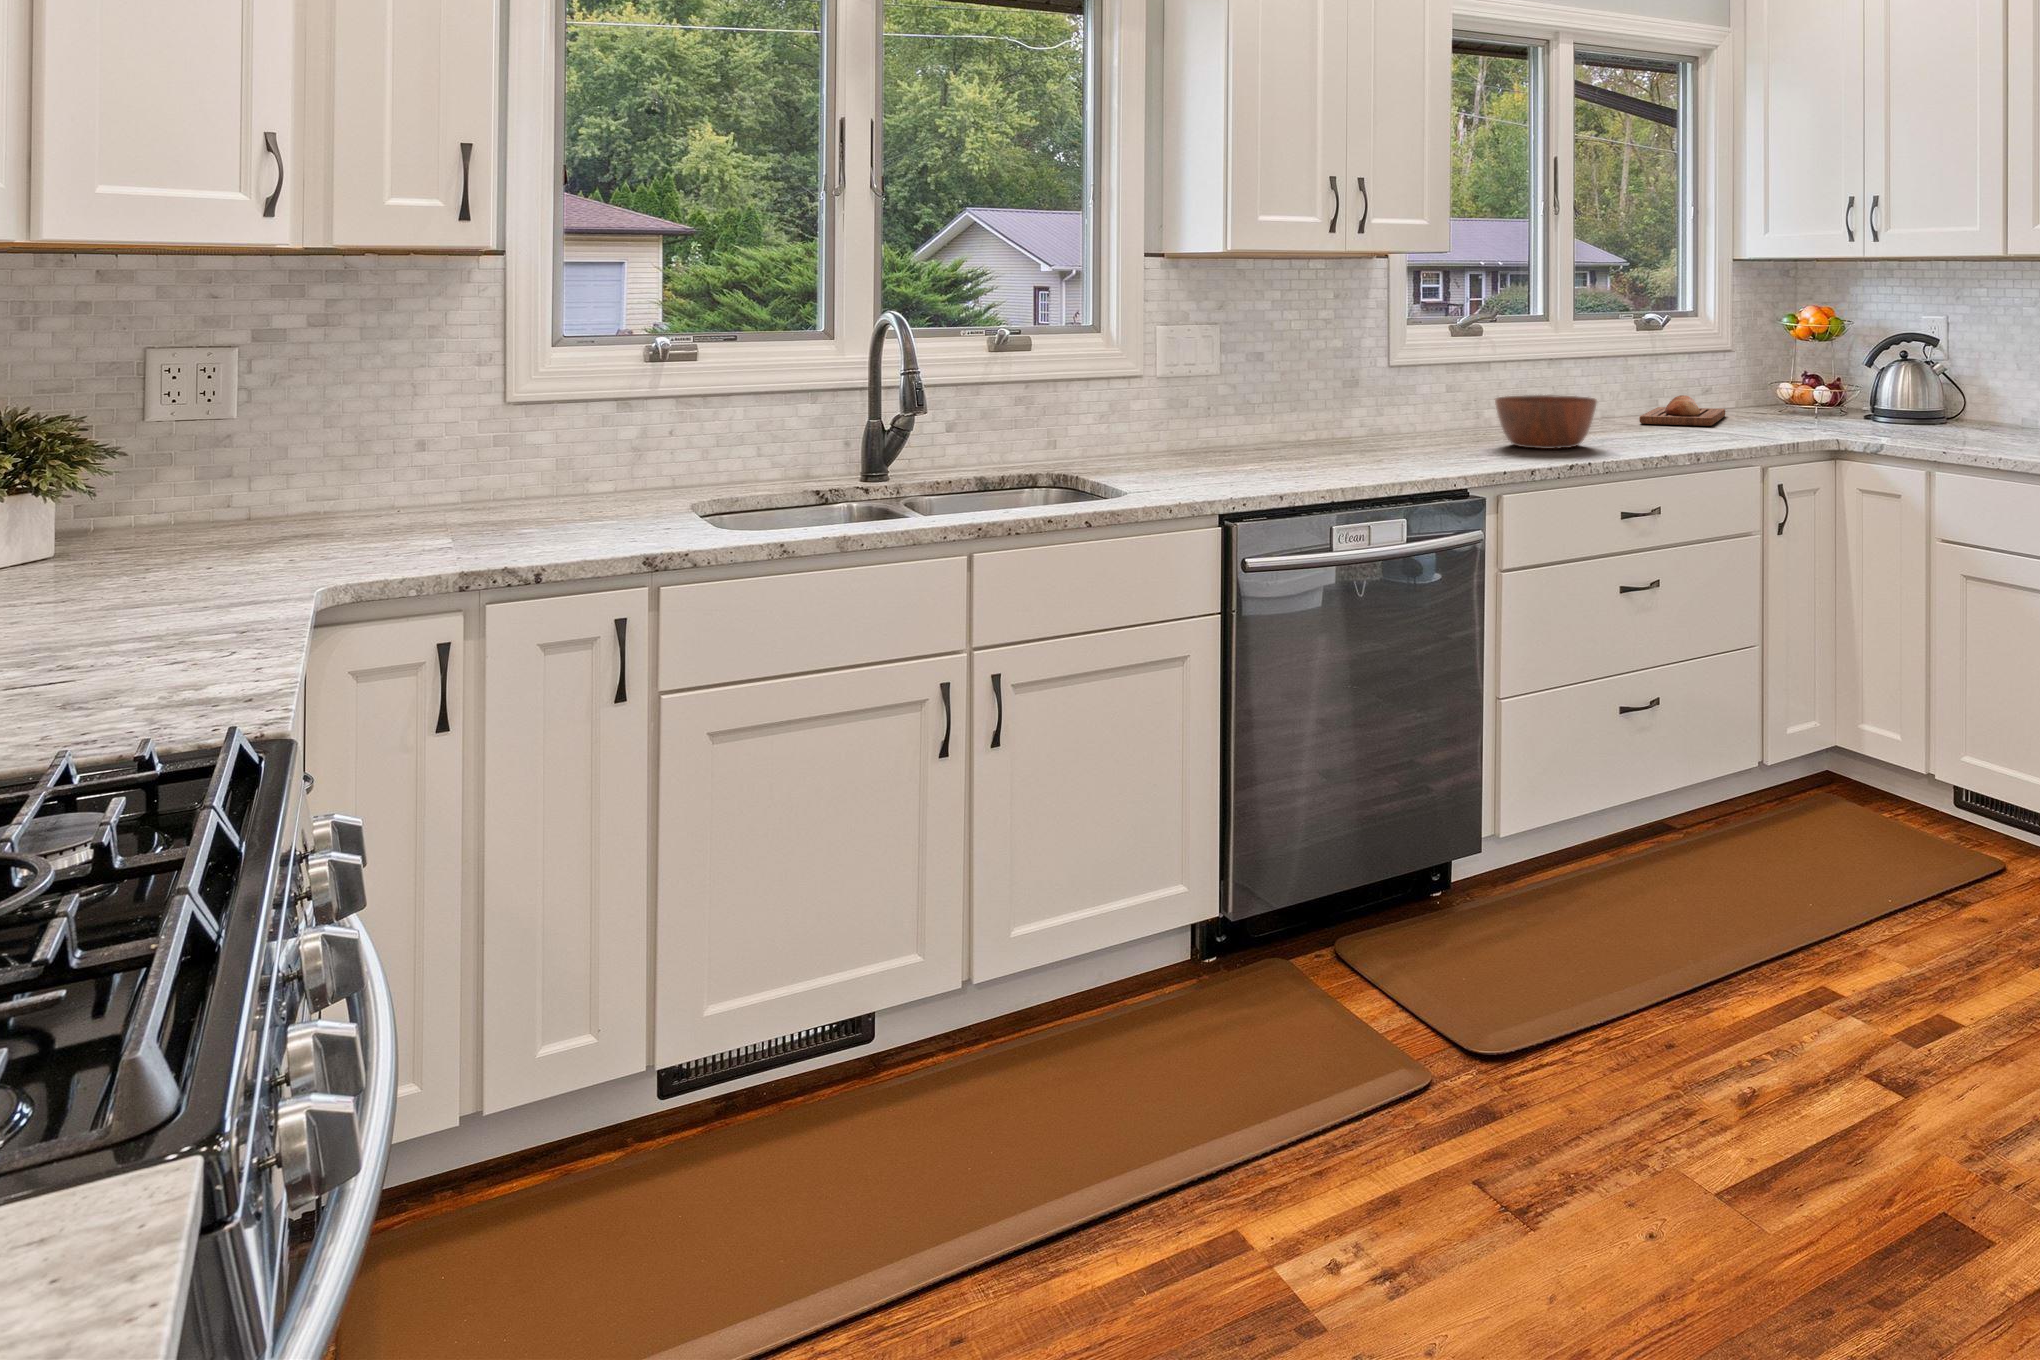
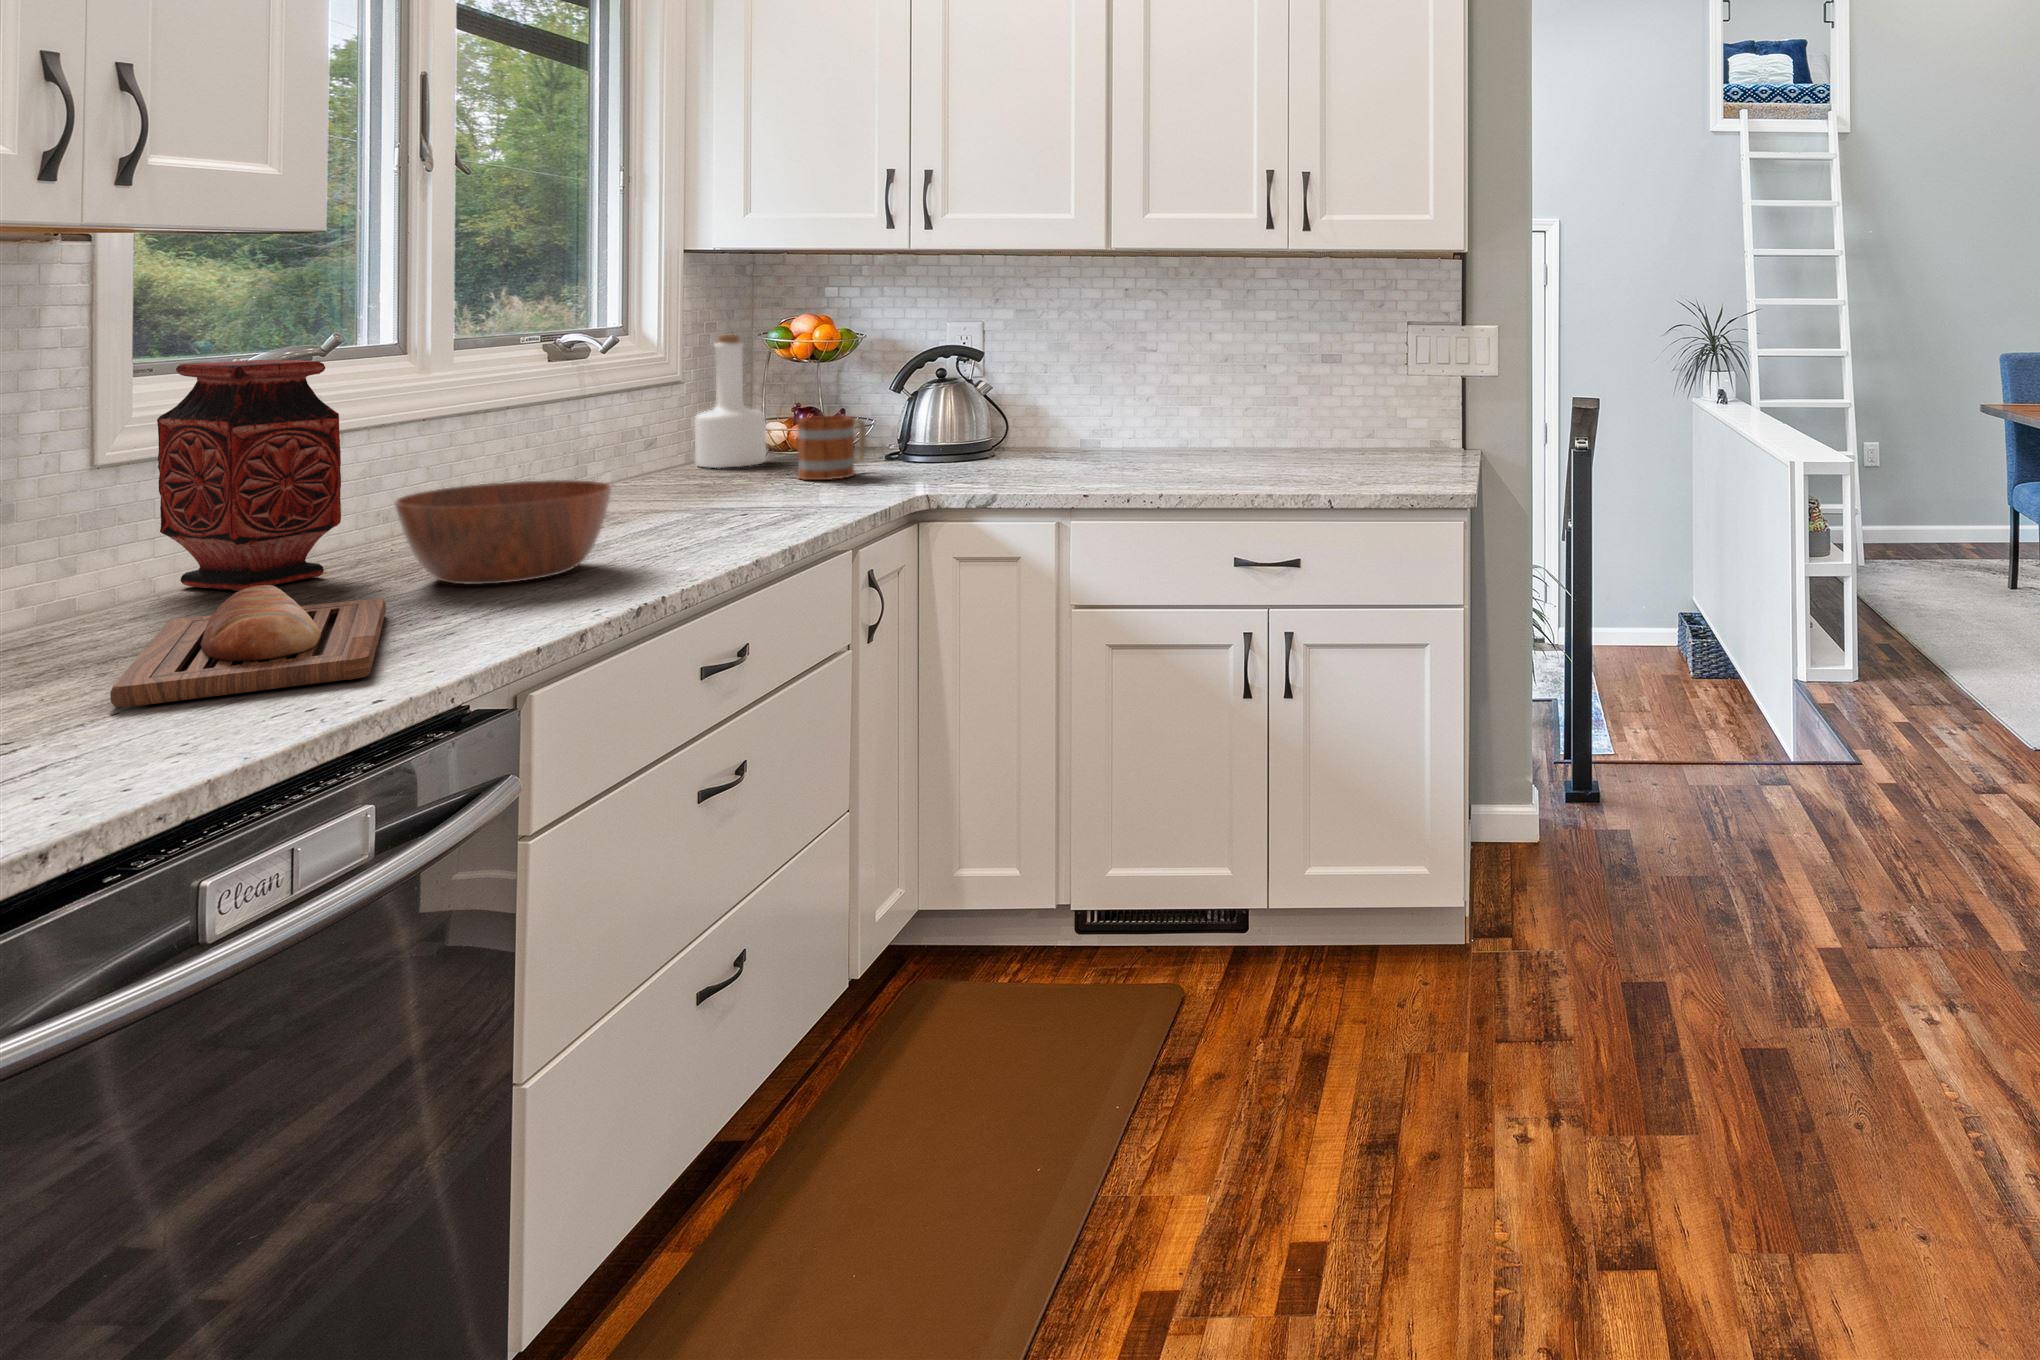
vase: none [1416,321,1484,439] -> present [157,360,341,591]
bottle: none [1736,321,1782,415] -> present [695,335,766,468]
mug: none [1779,380,1833,426] -> present [797,416,866,480]
bread loaf: present [1639,395,1725,426] -> present [110,585,386,707]

